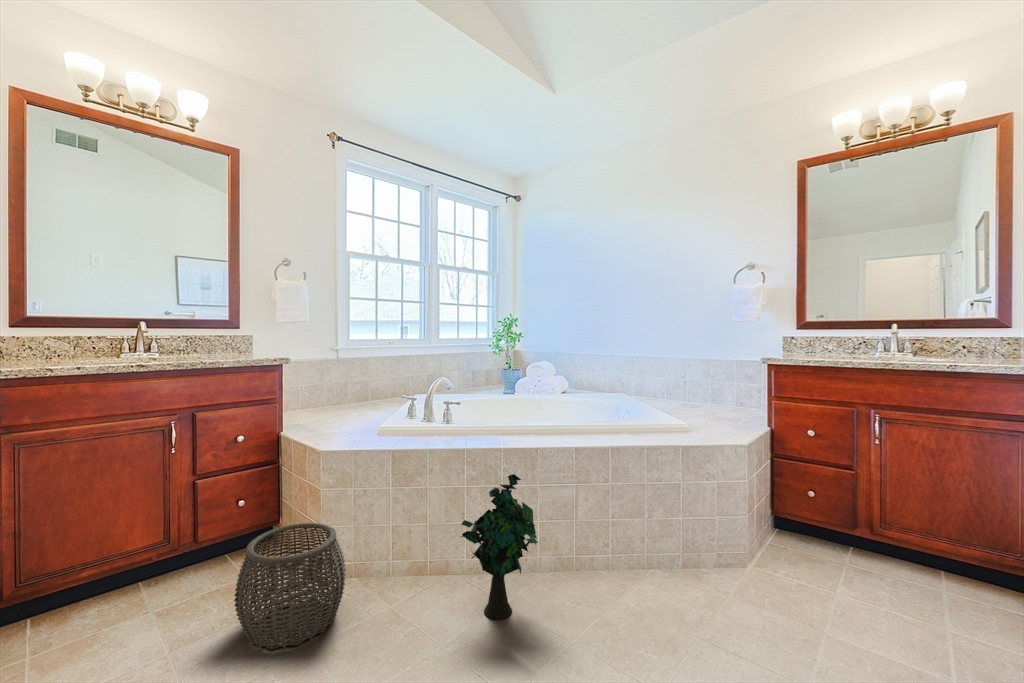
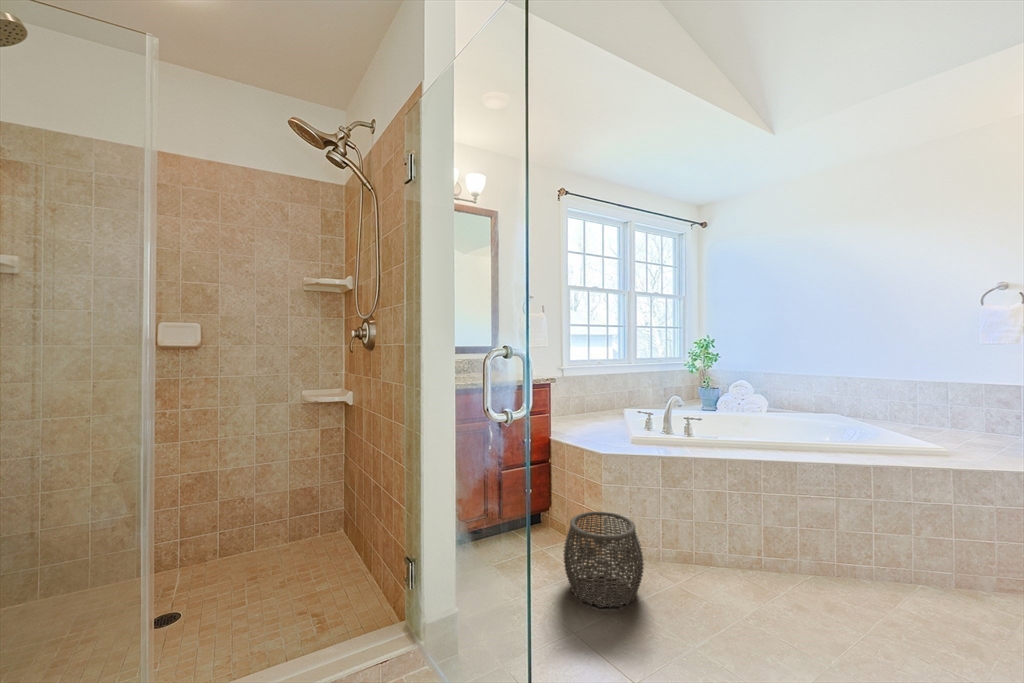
decorative plant: present [461,474,538,620] -> none [740,483,821,612]

